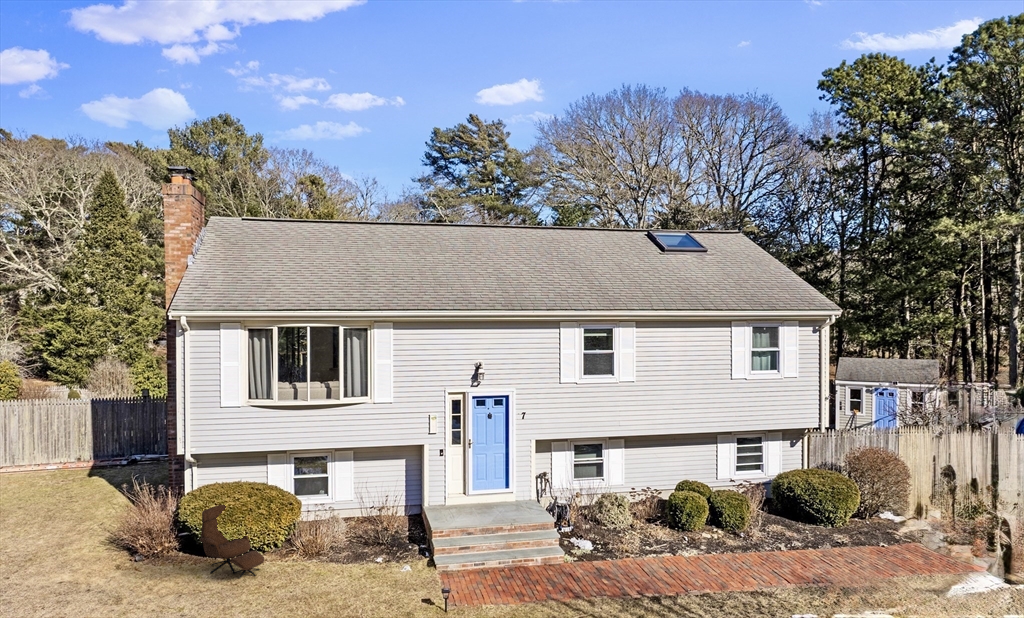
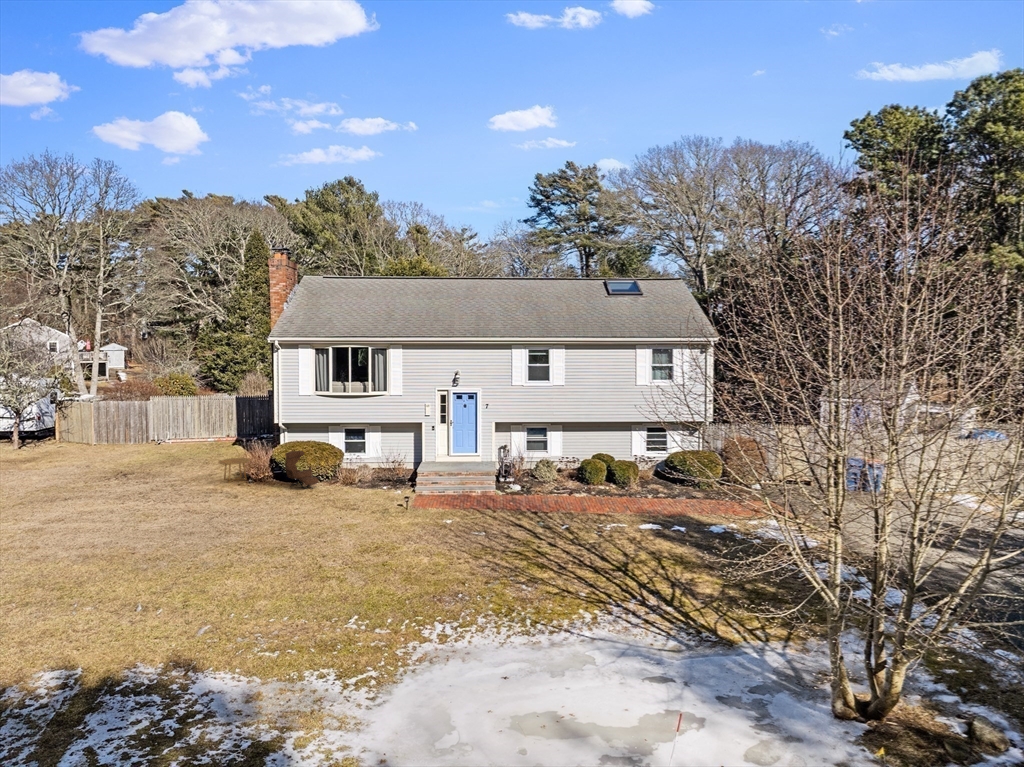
round table: none [70,520,133,570] -> present [219,458,251,482]

